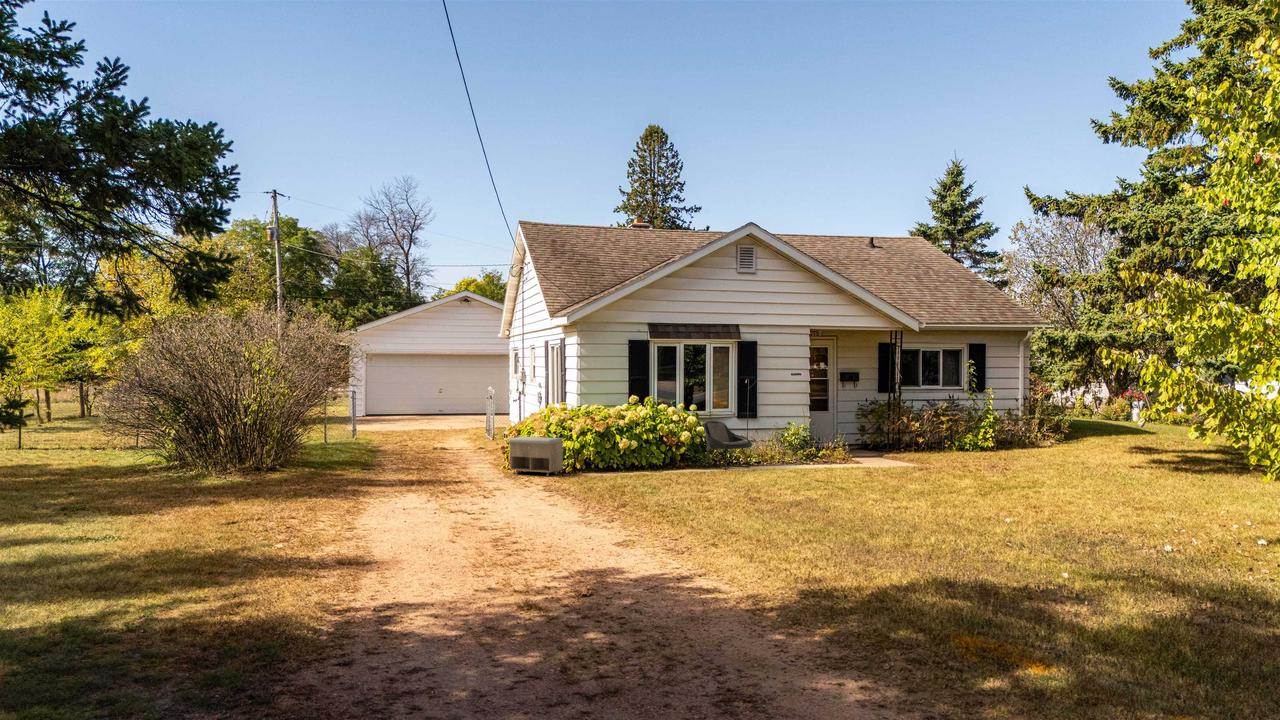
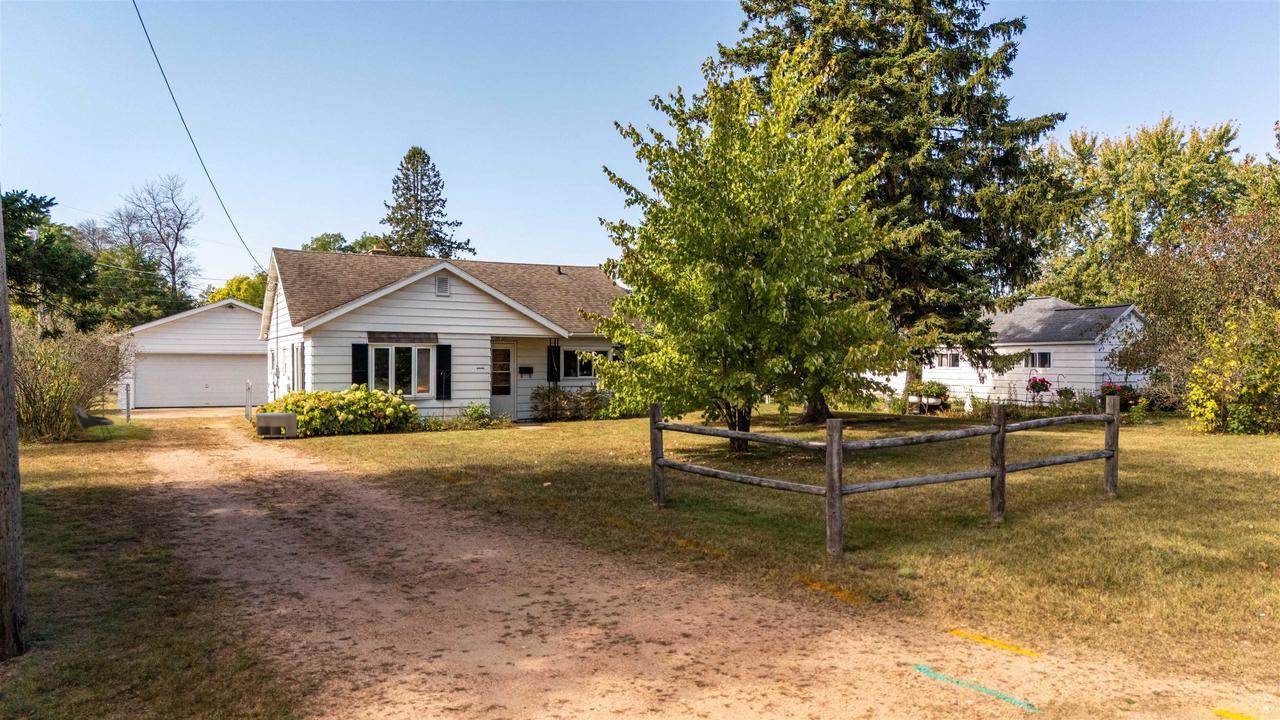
lounge chair: present [701,421,752,470] -> present [74,406,114,443]

